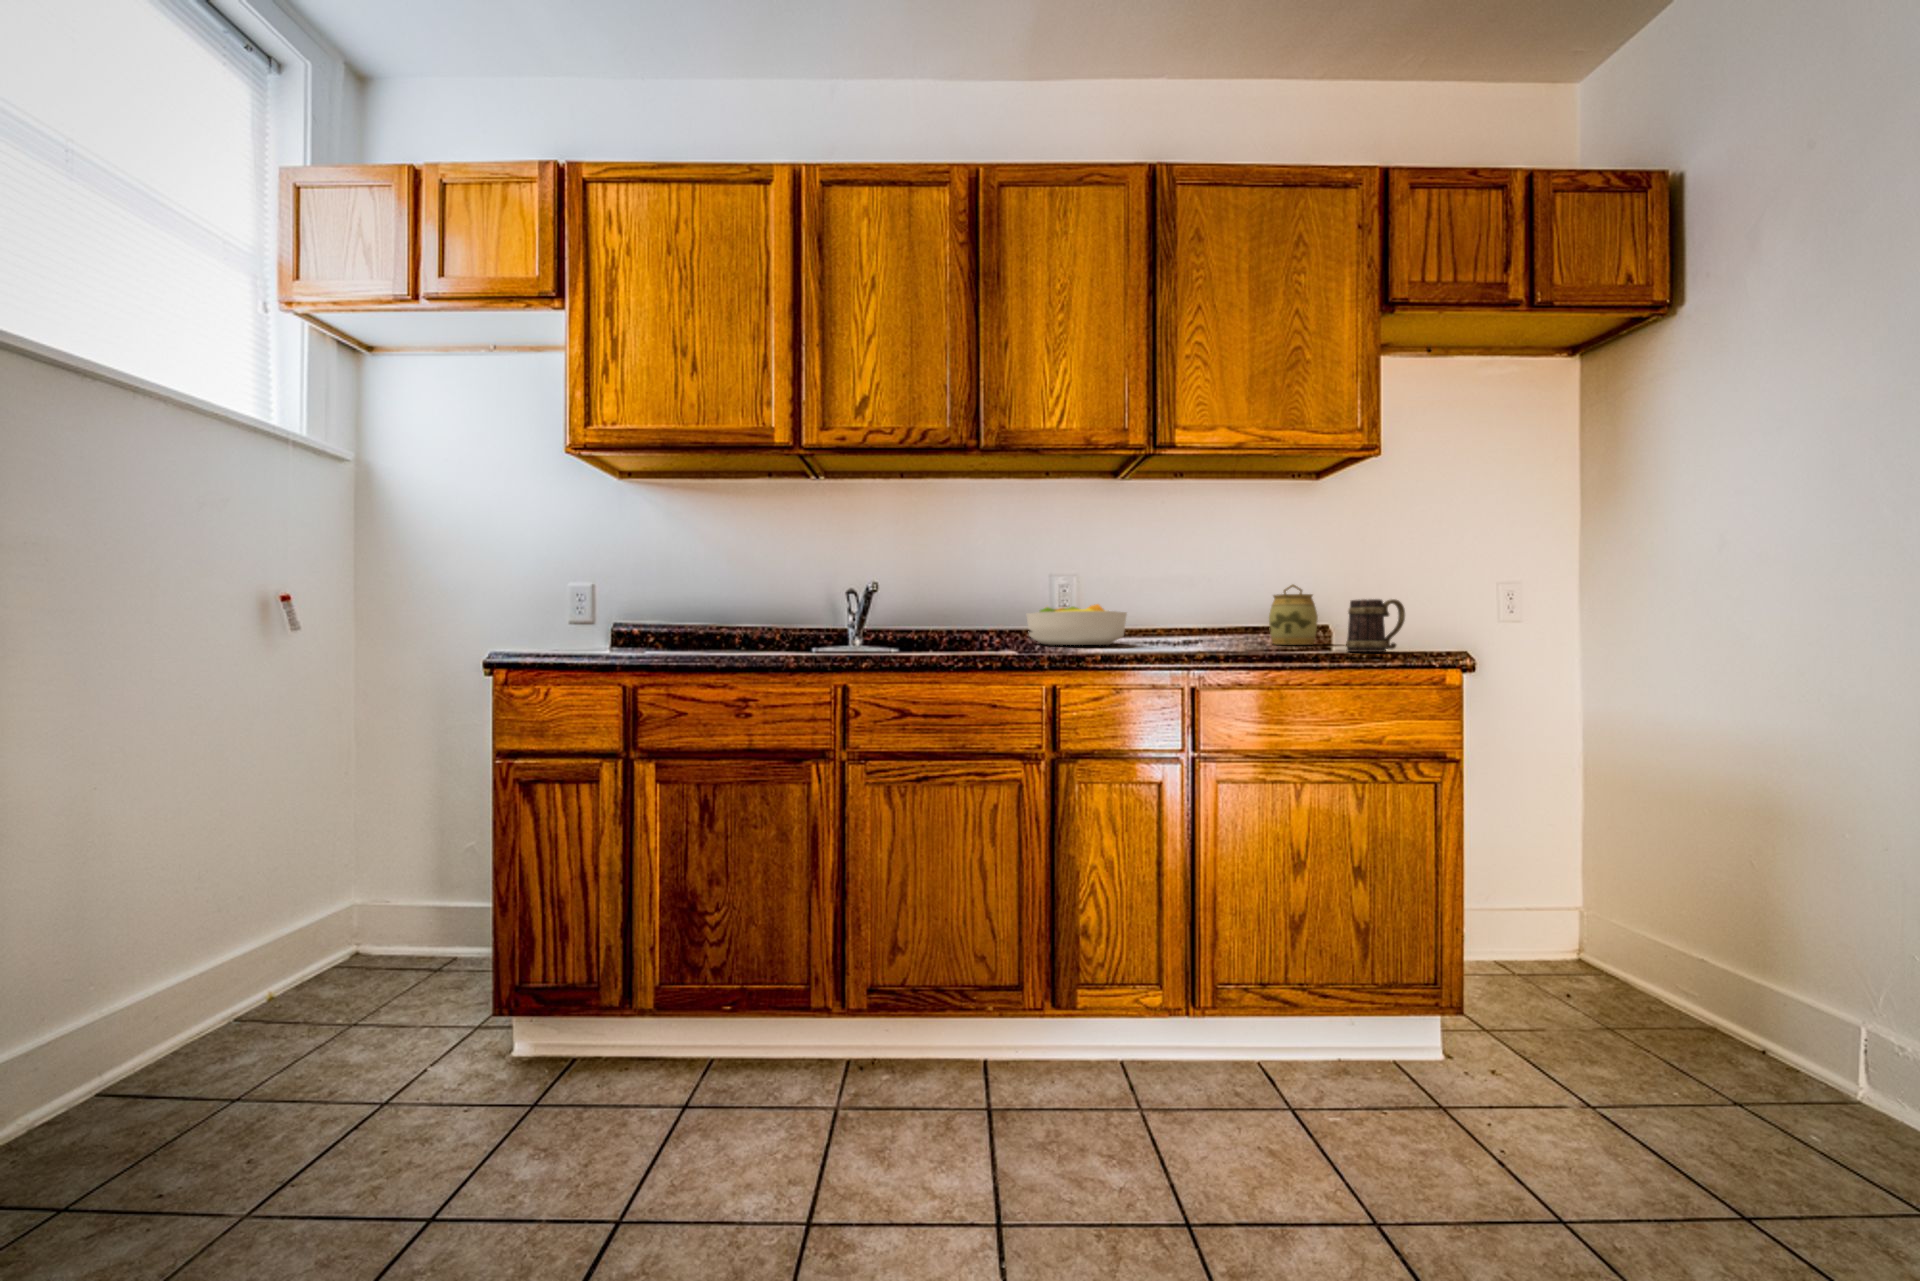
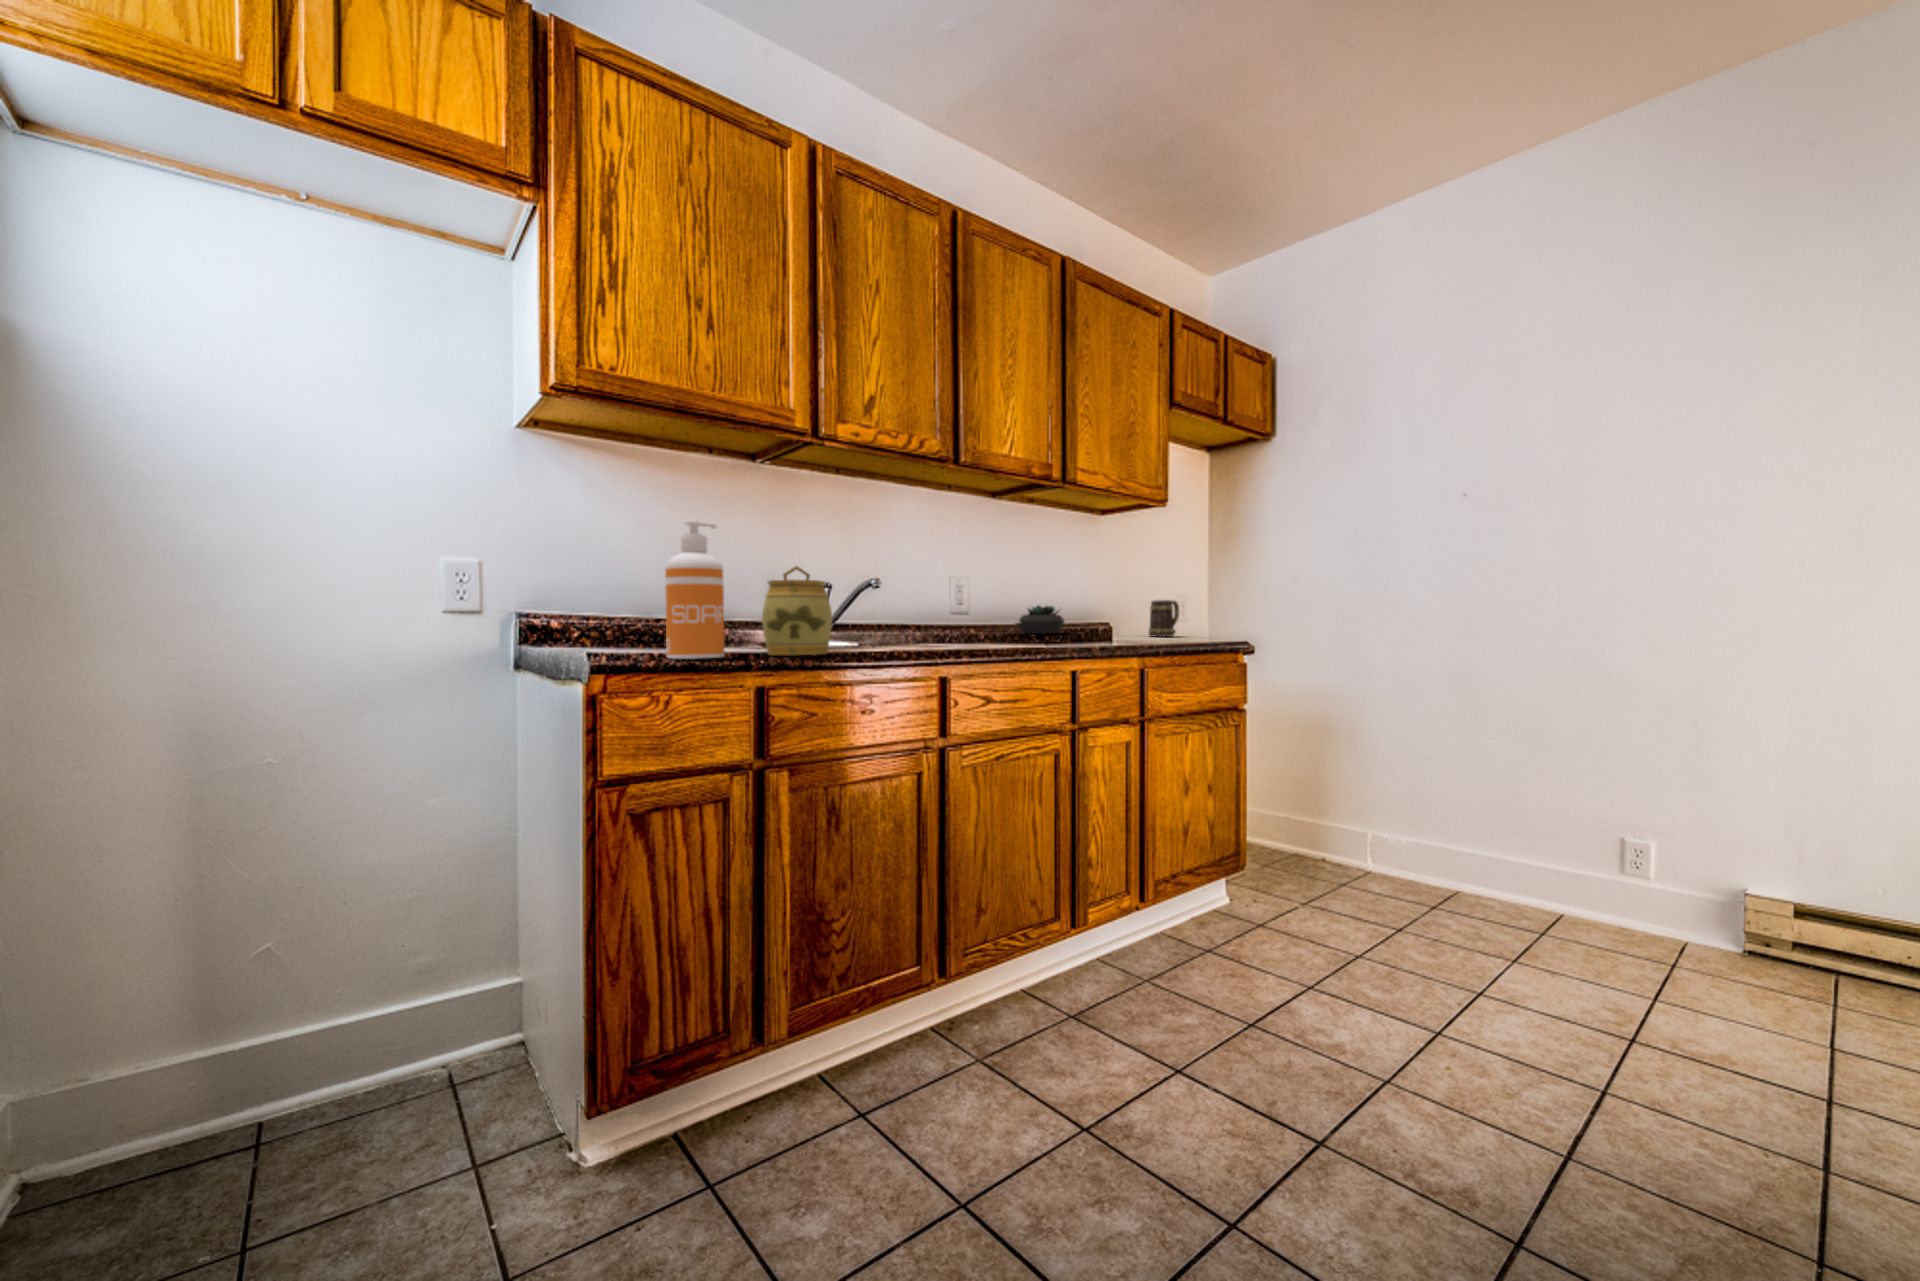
soap dispenser: none [557,546,606,660] -> present [665,521,724,659]
jar: present [1269,585,1318,645] -> present [762,566,832,655]
fruit bowl: present [1026,604,1127,645] -> none [916,596,1011,635]
succulent plant: none [1169,608,1245,645] -> present [1015,605,1064,634]

